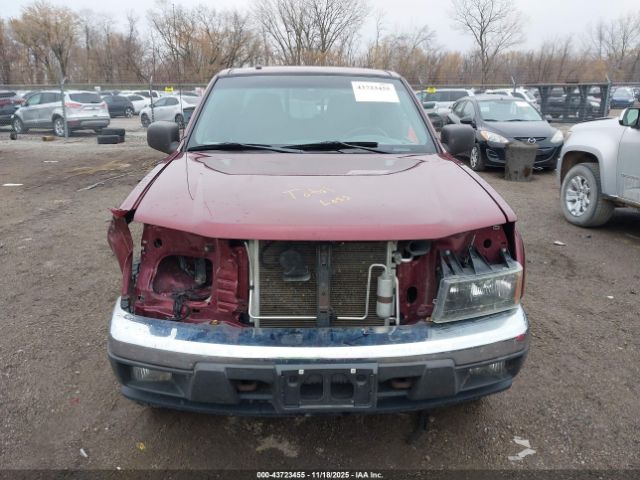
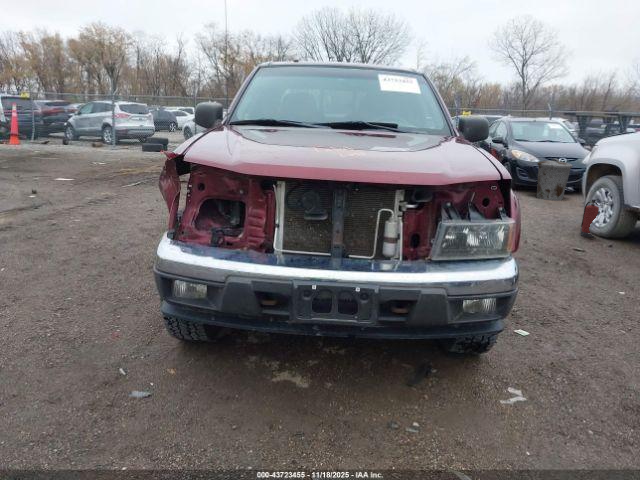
fire extinguisher: none [555,188,575,226] -> present [580,200,599,237]

